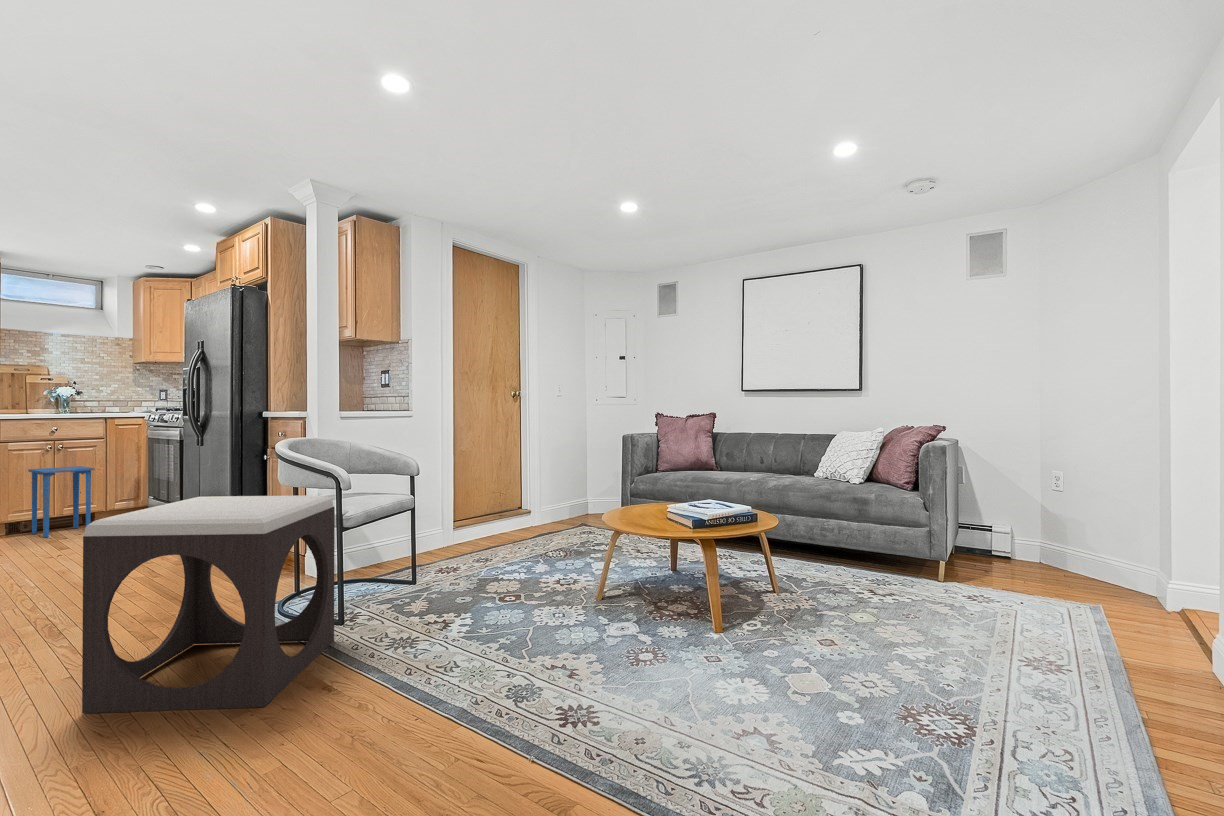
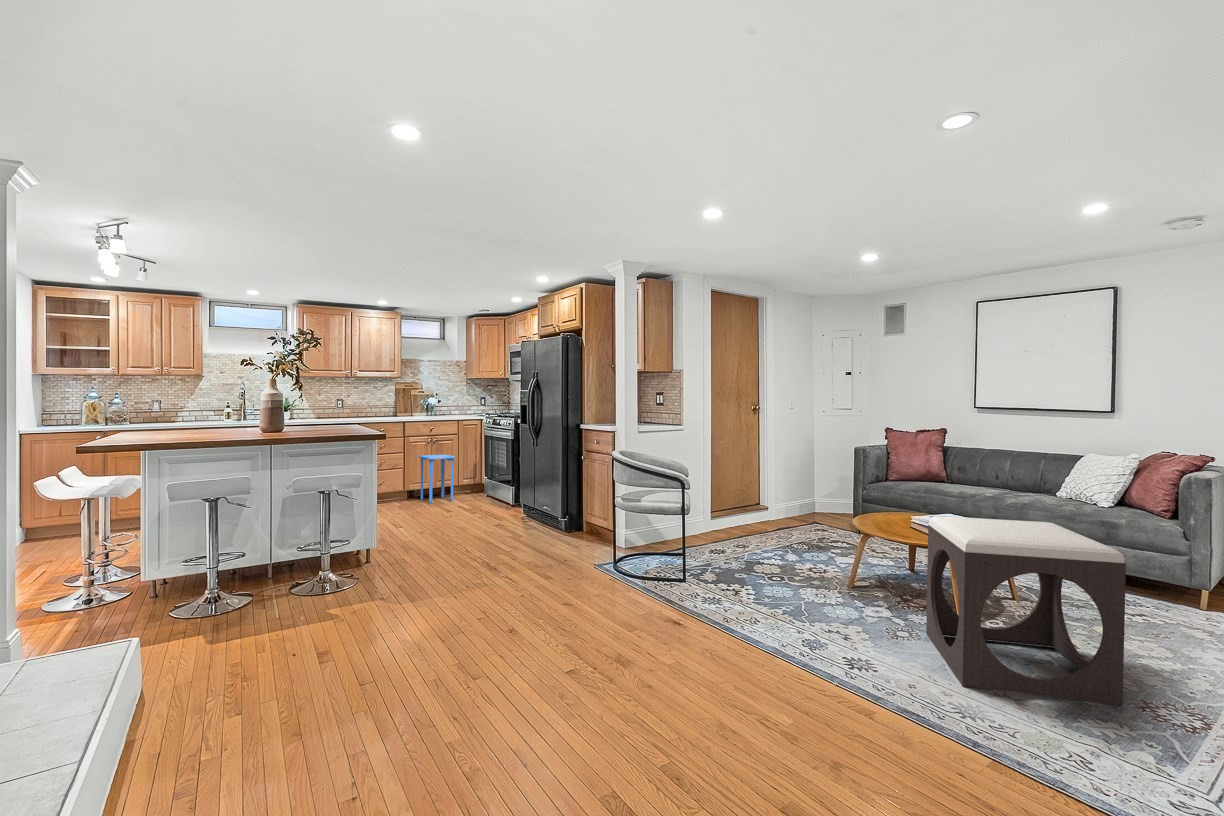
footstool: present [82,495,335,713] -> present [926,516,1126,705]

